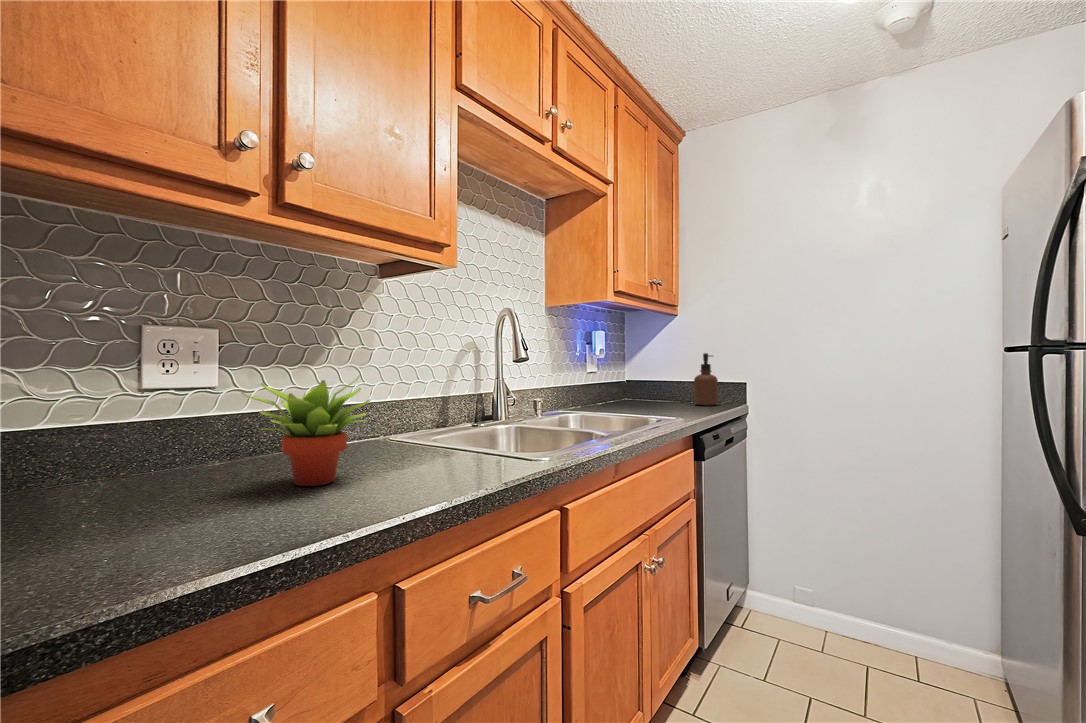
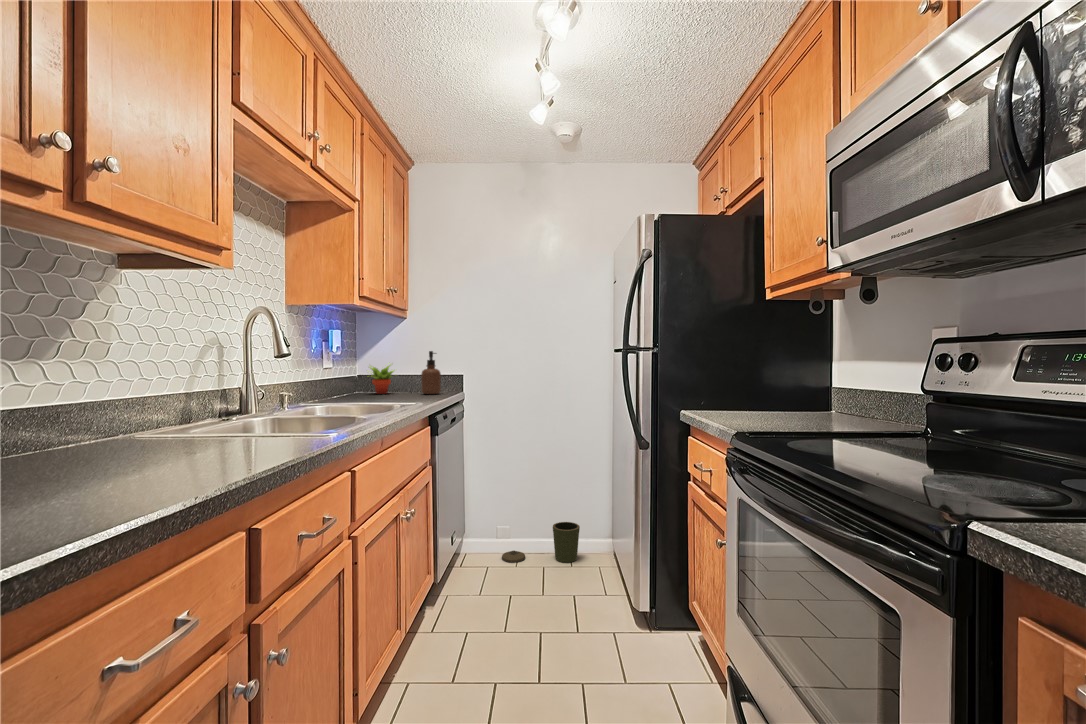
succulent plant: present [241,376,370,486] -> present [369,365,394,394]
trash can: none [801,601,933,668] -> present [502,522,580,563]

